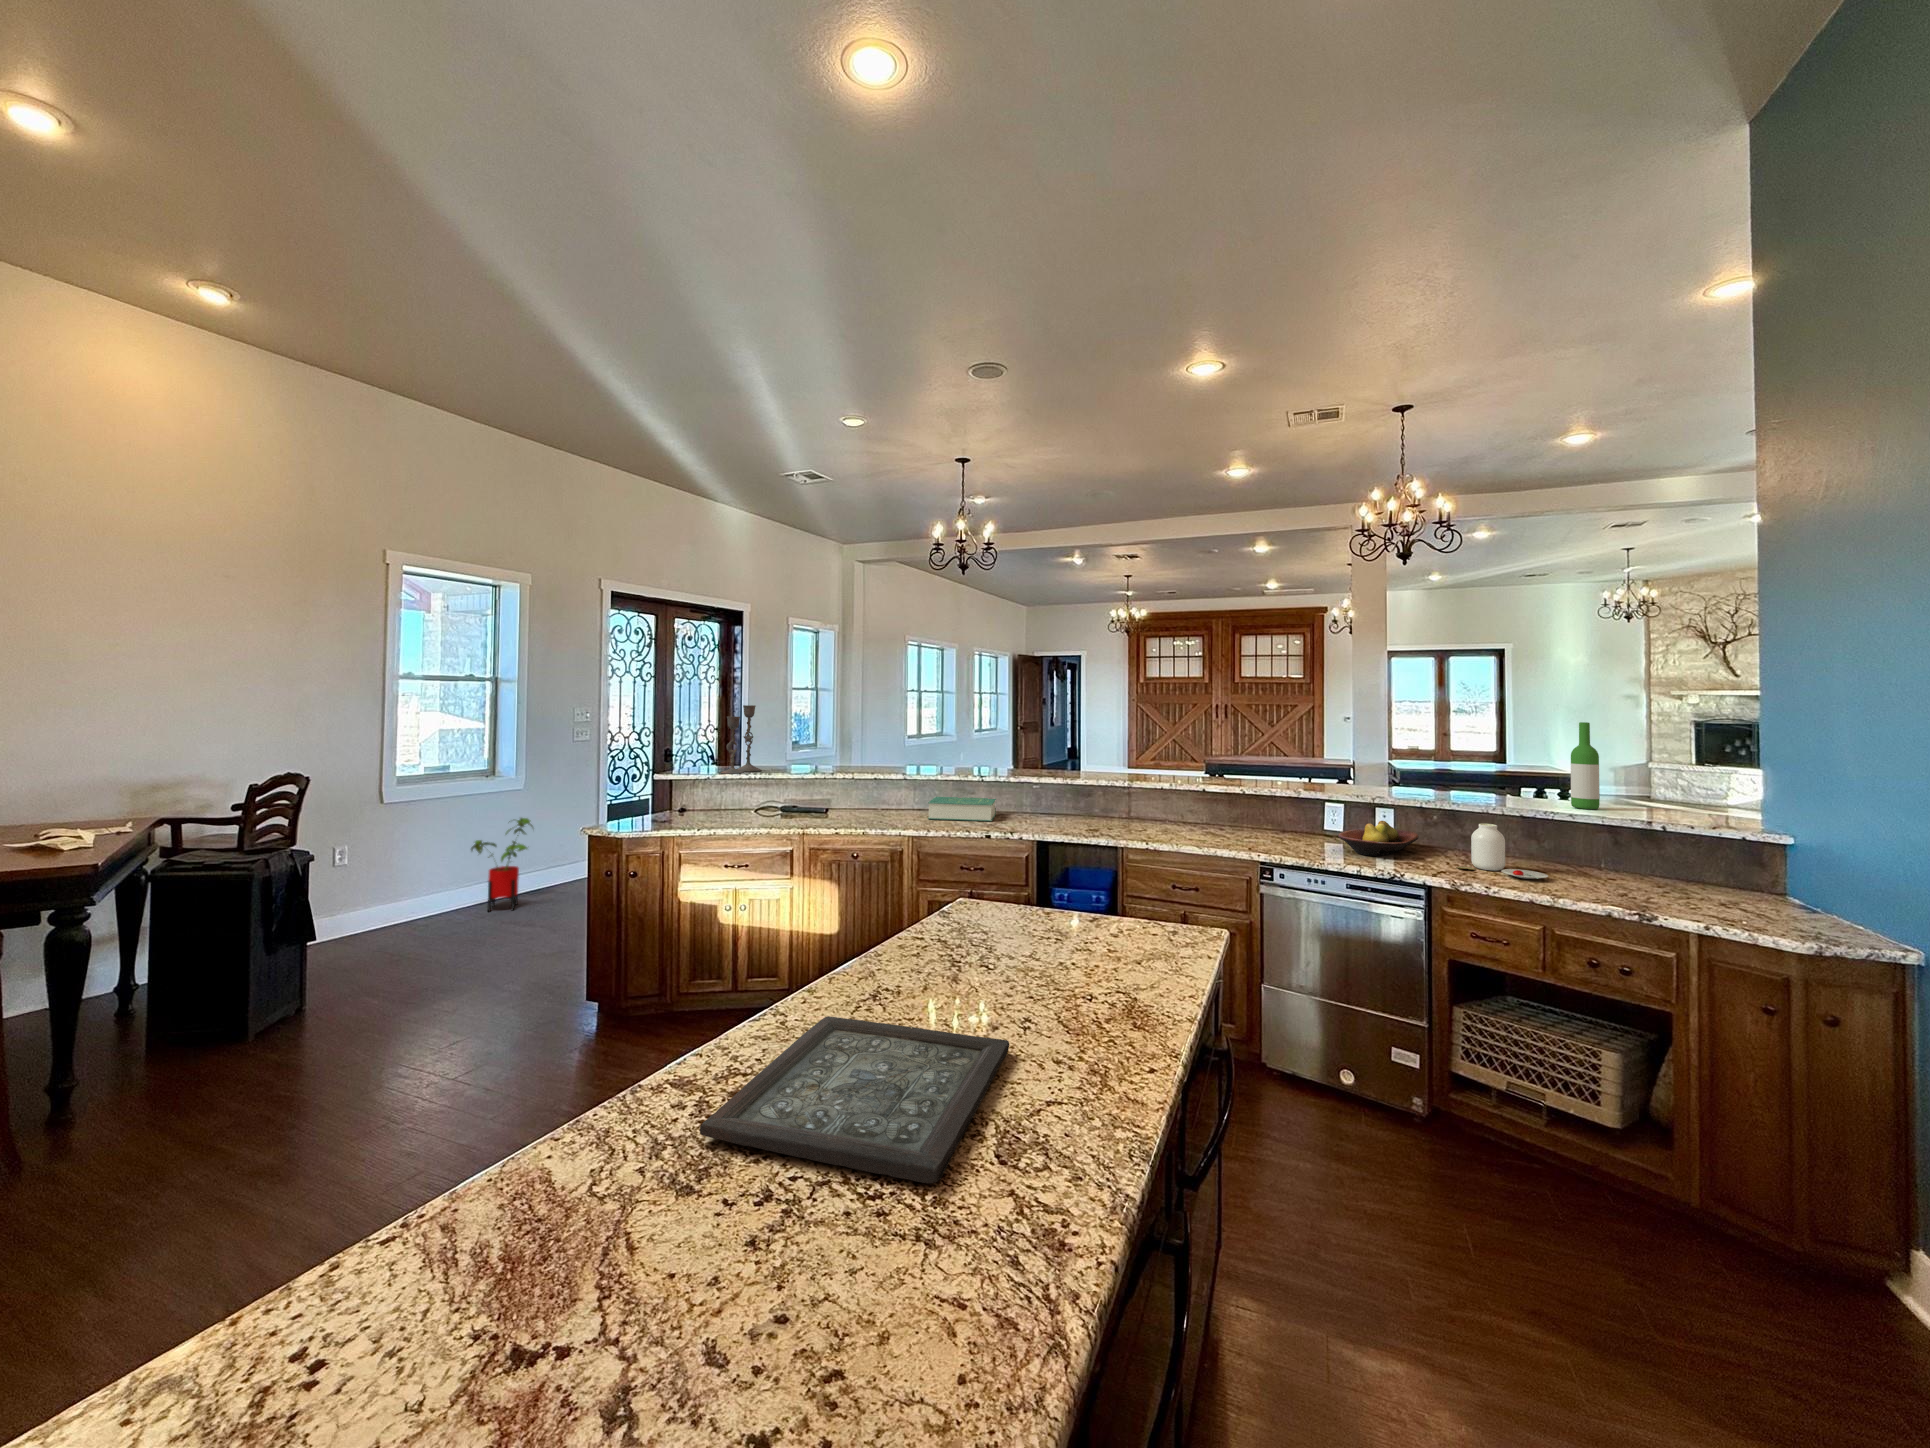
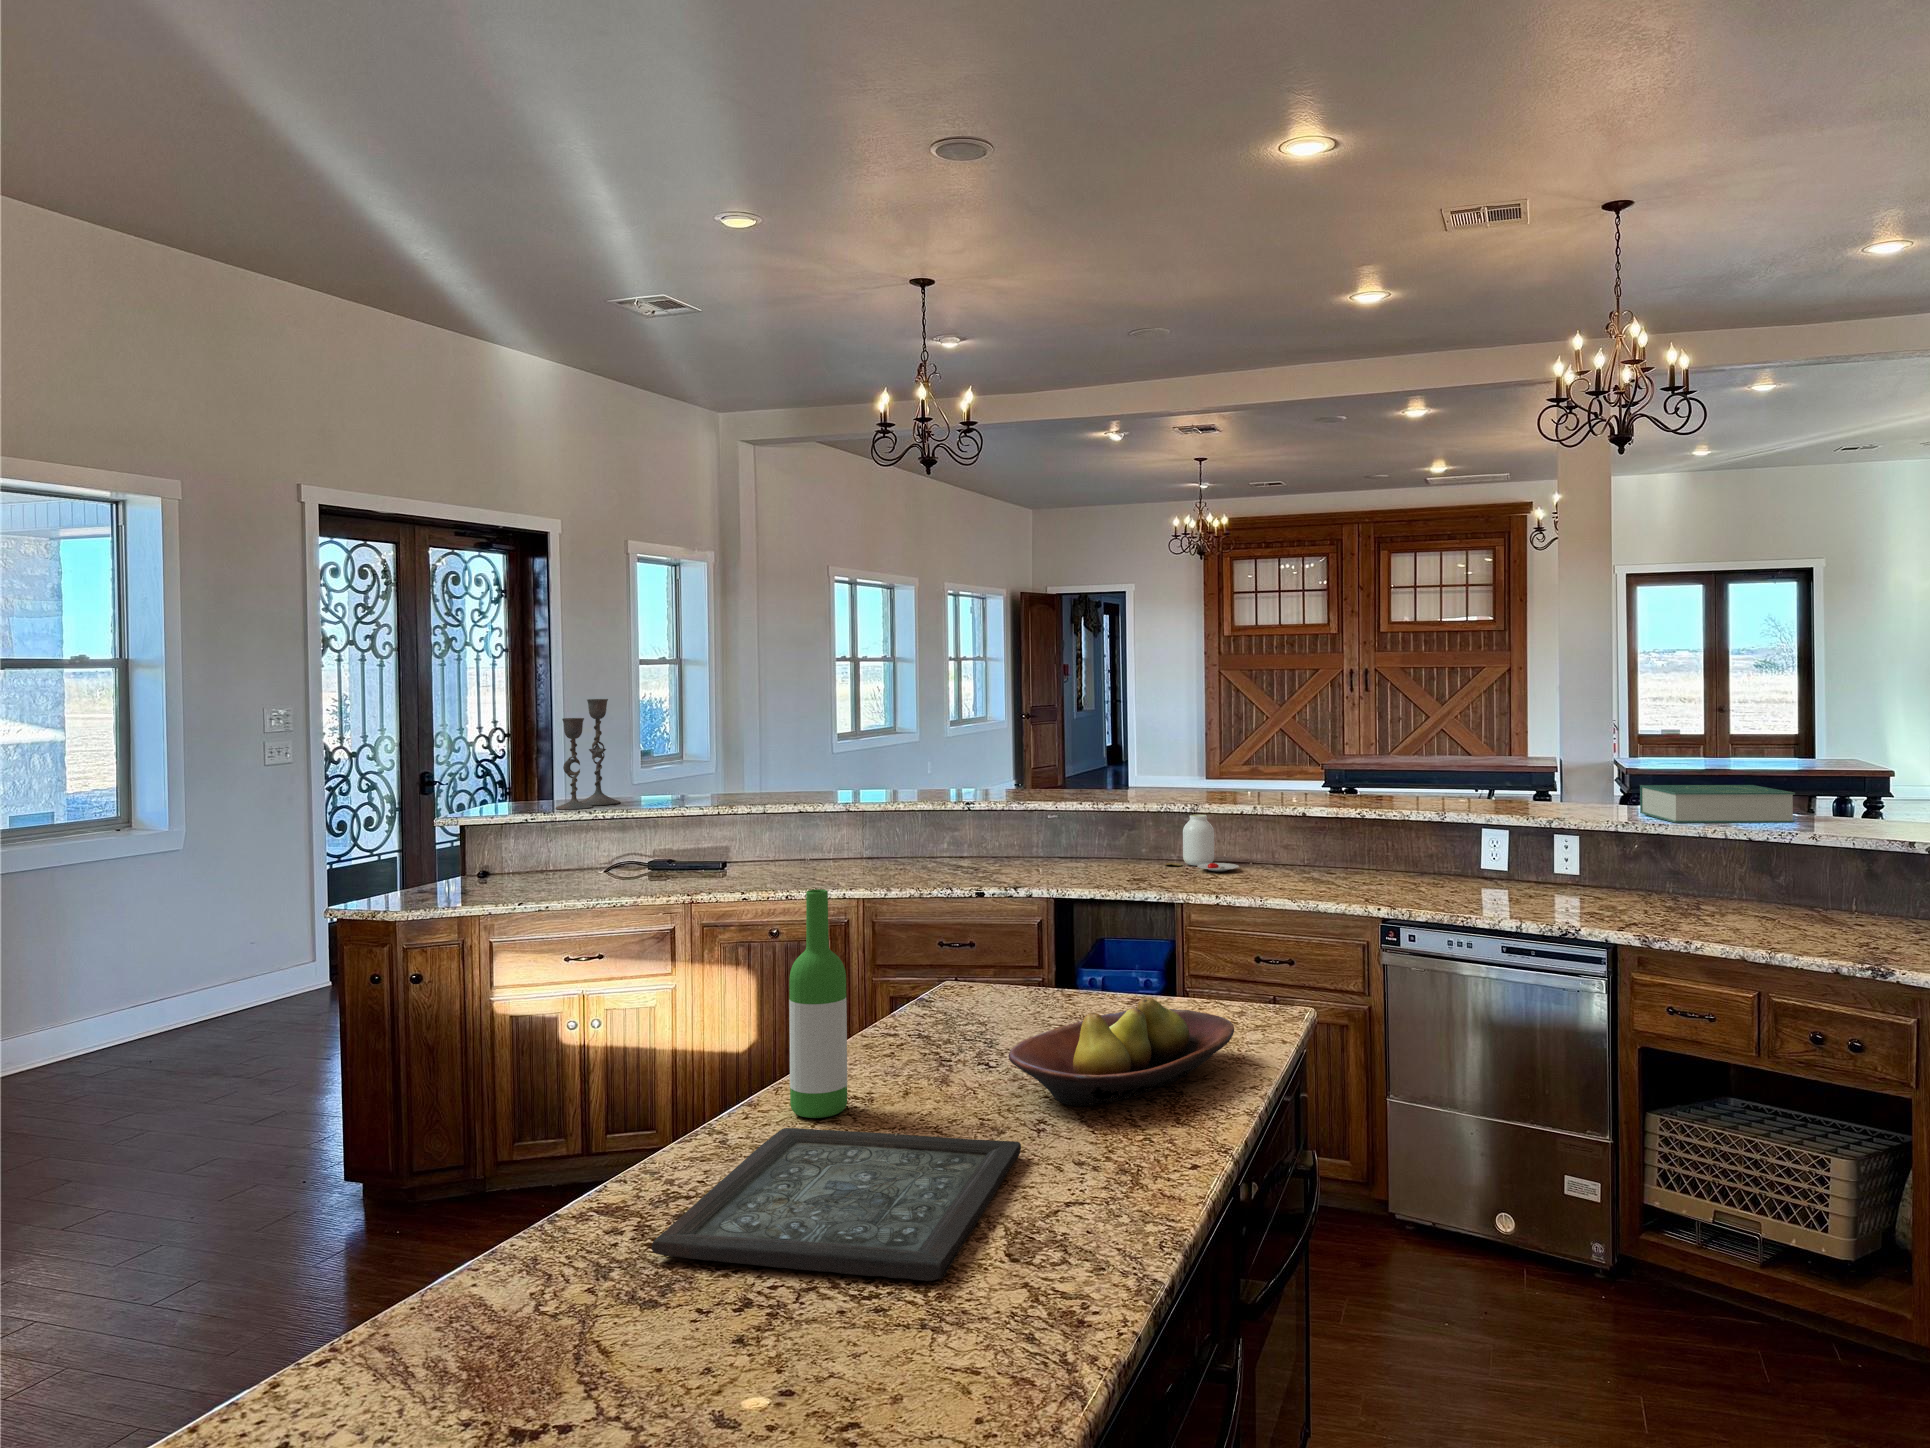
wine bottle: present [1571,722,1600,809] -> present [789,889,847,1118]
book: present [928,797,996,821] -> present [1640,785,1795,823]
house plant: present [471,818,533,912] -> none [125,891,231,1048]
fruit bowl: present [1338,821,1419,856] -> present [1008,998,1234,1106]
jar: present [1456,823,1548,879] -> present [1165,815,1239,871]

